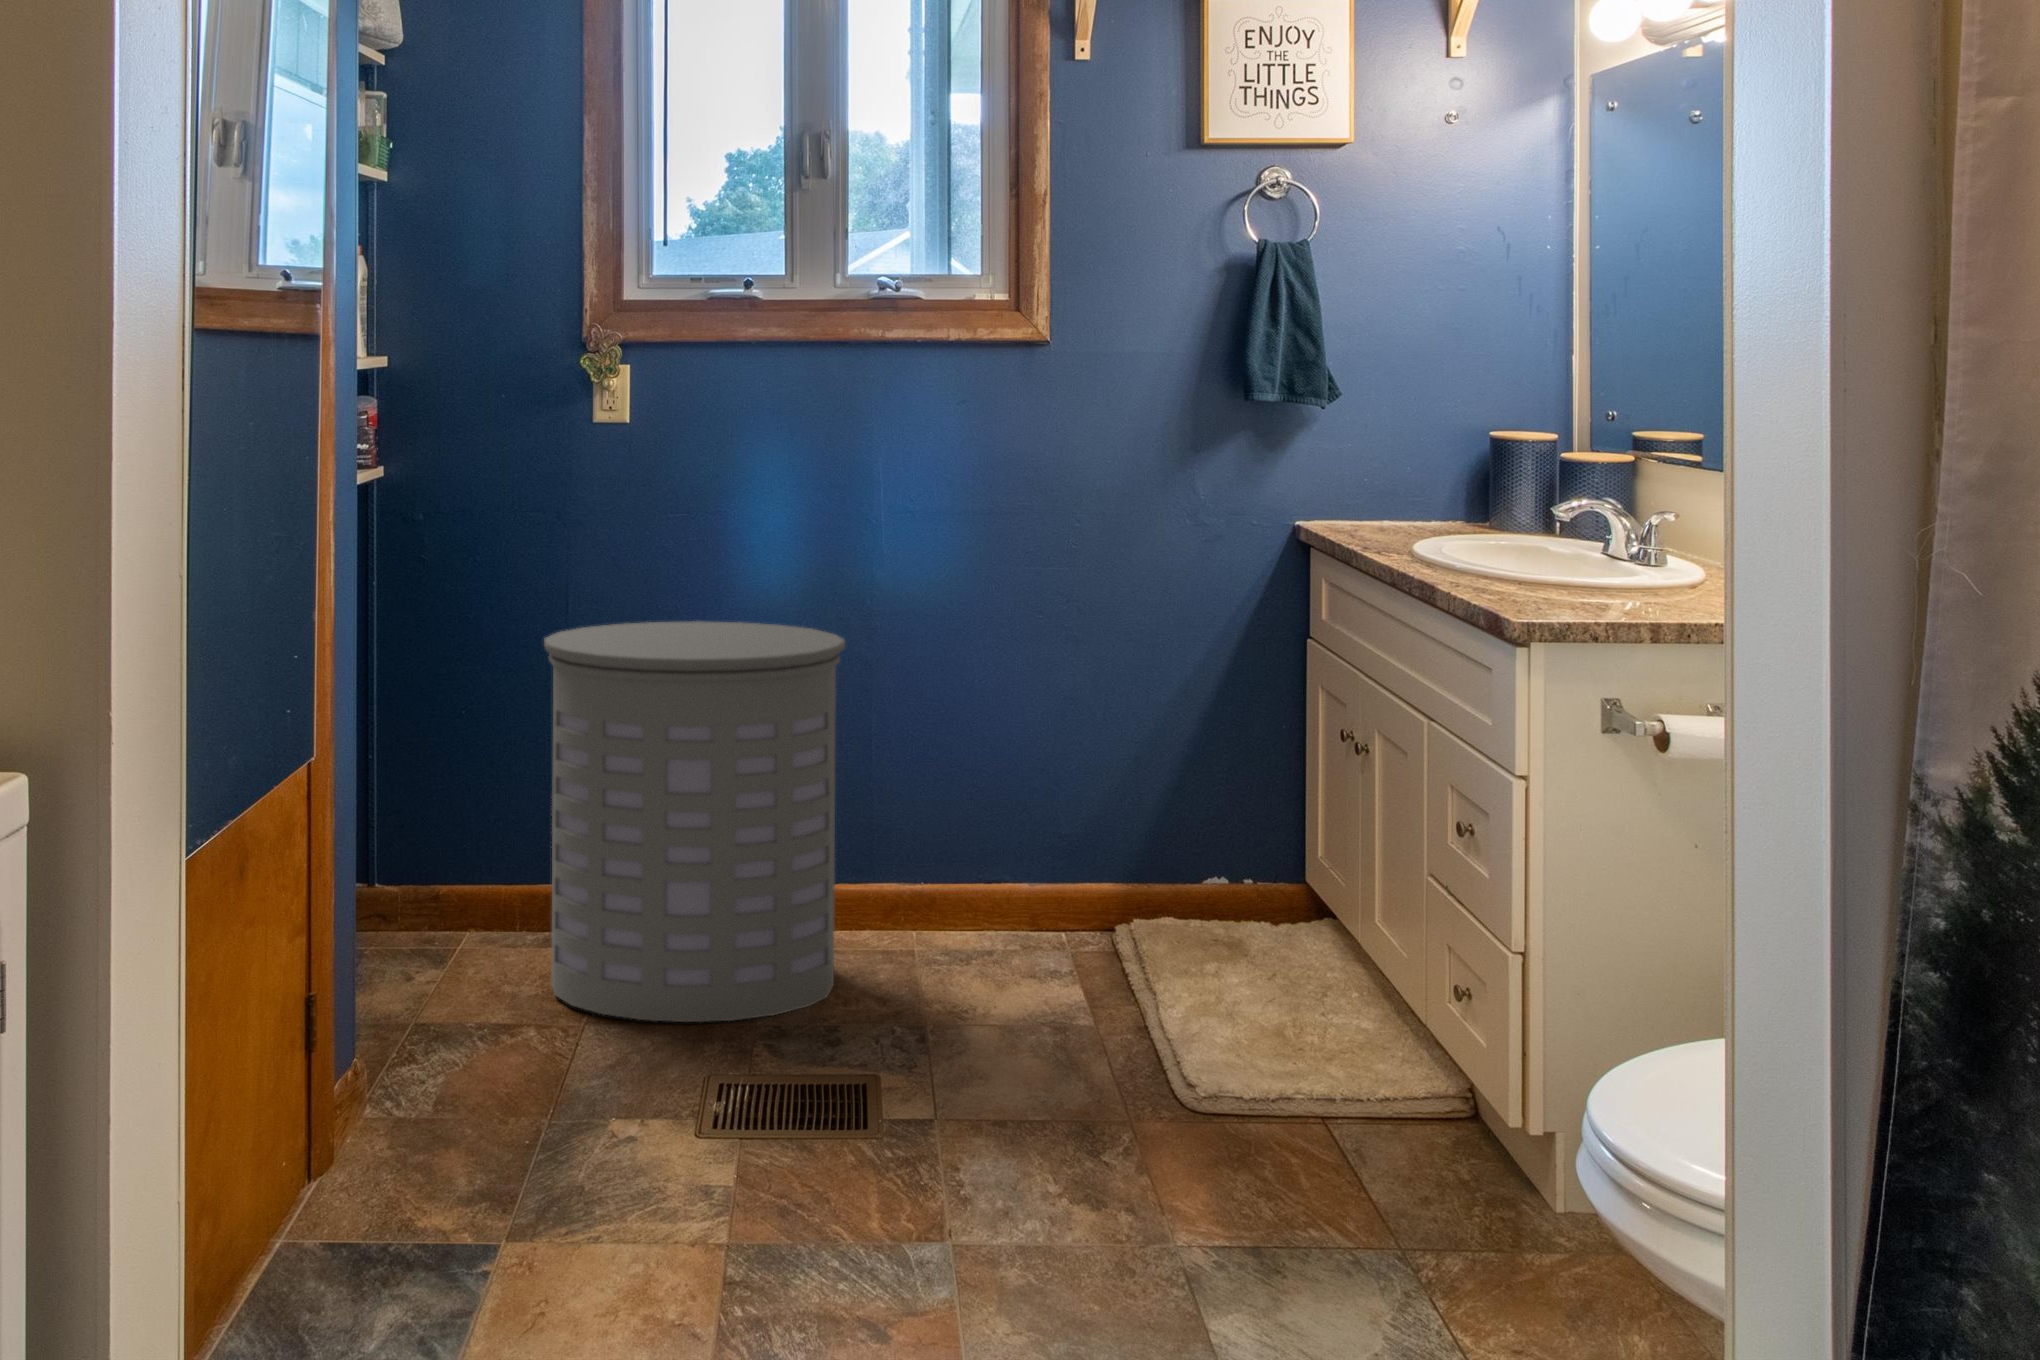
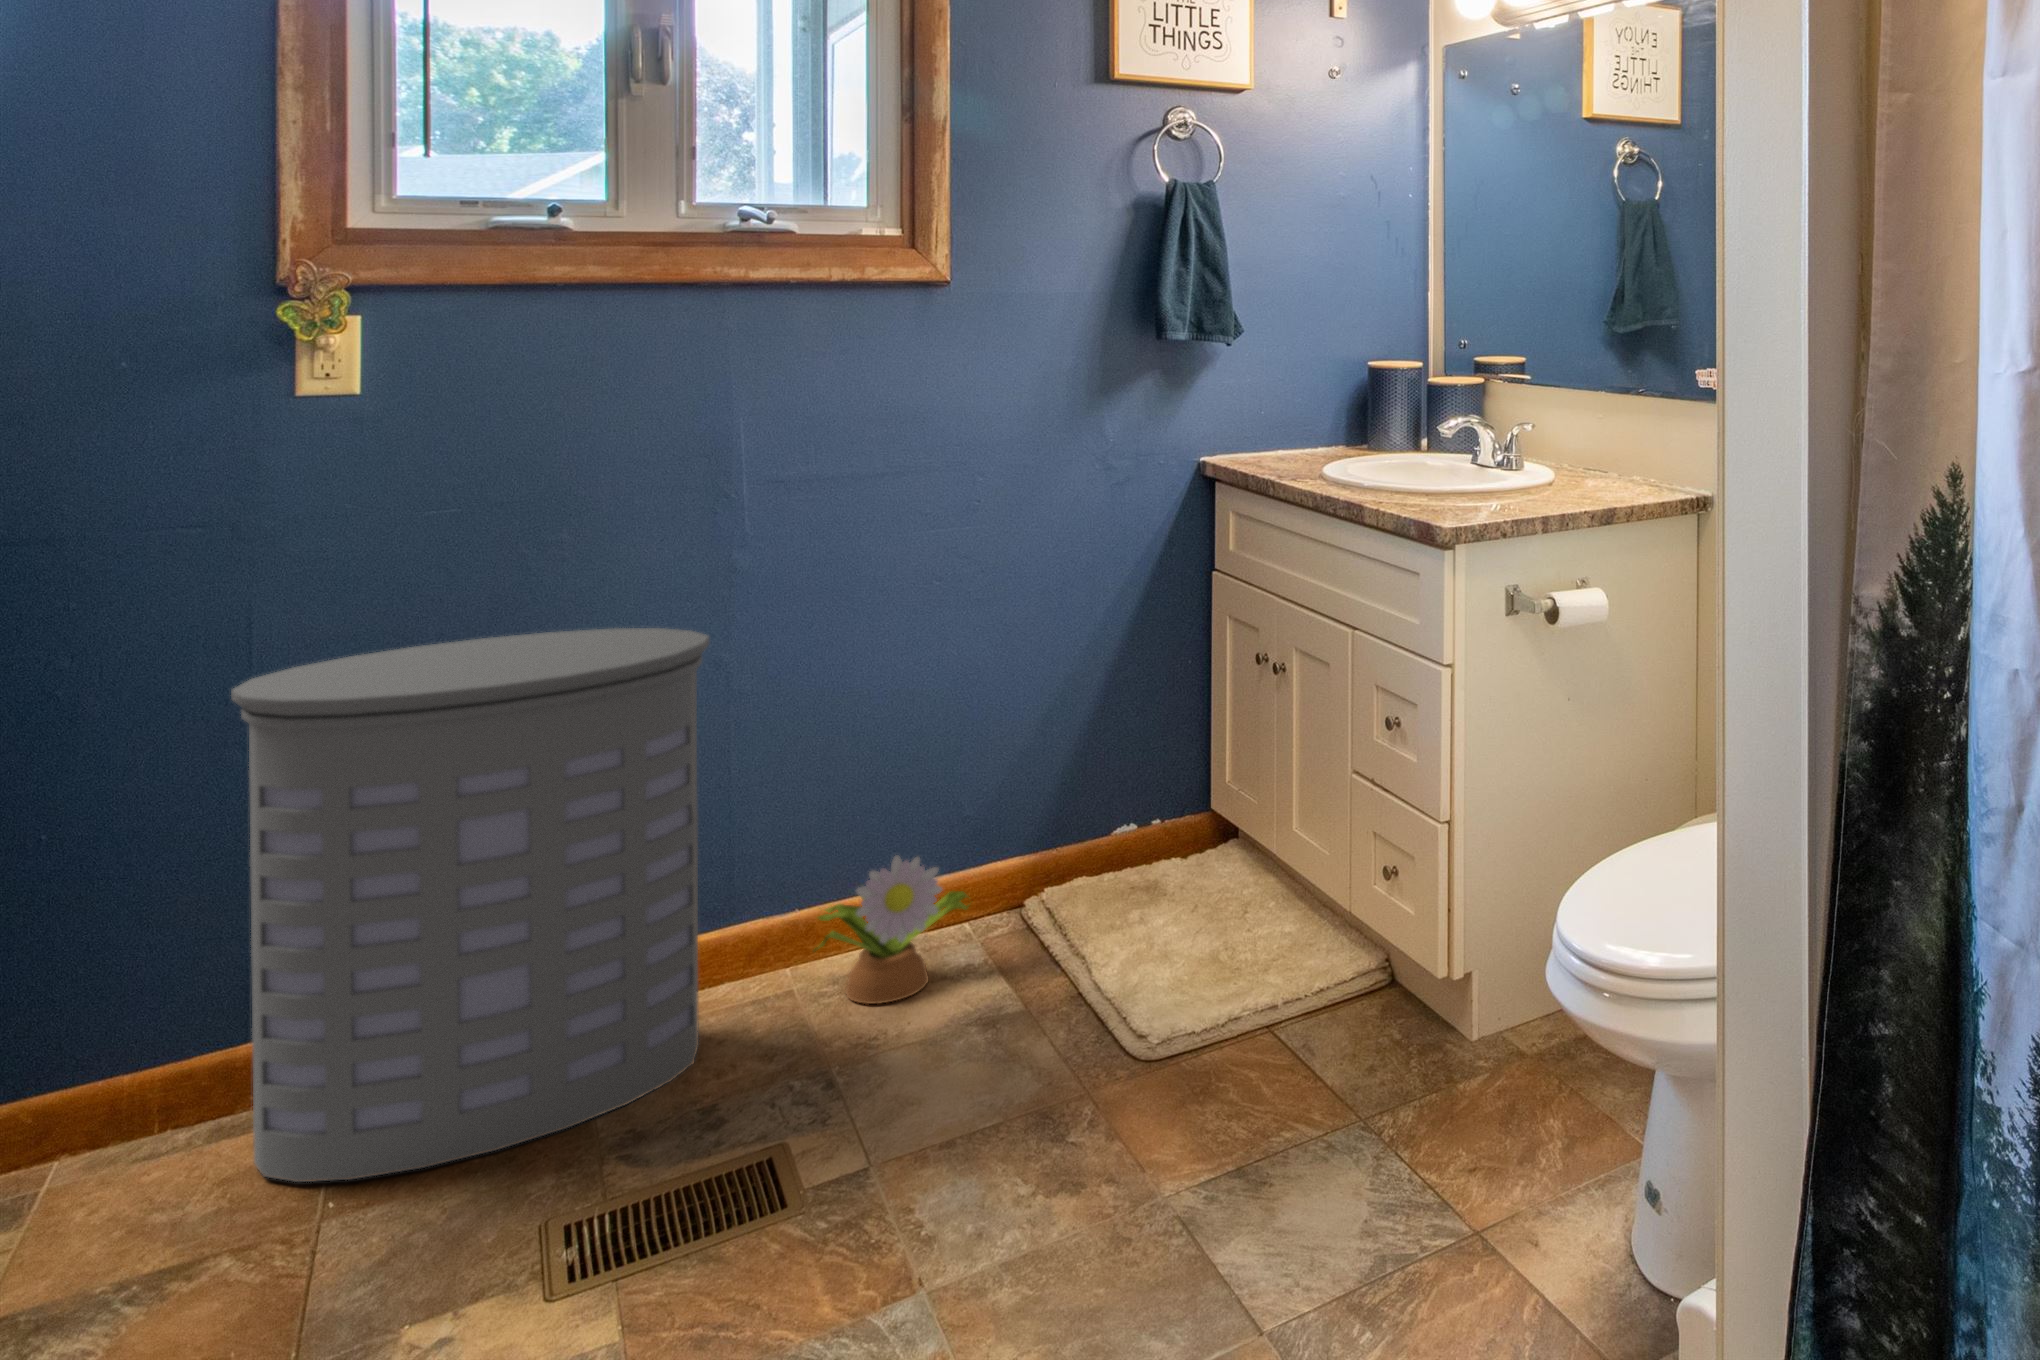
decorative plant: none [921,858,1059,990] -> present [814,856,969,1004]

